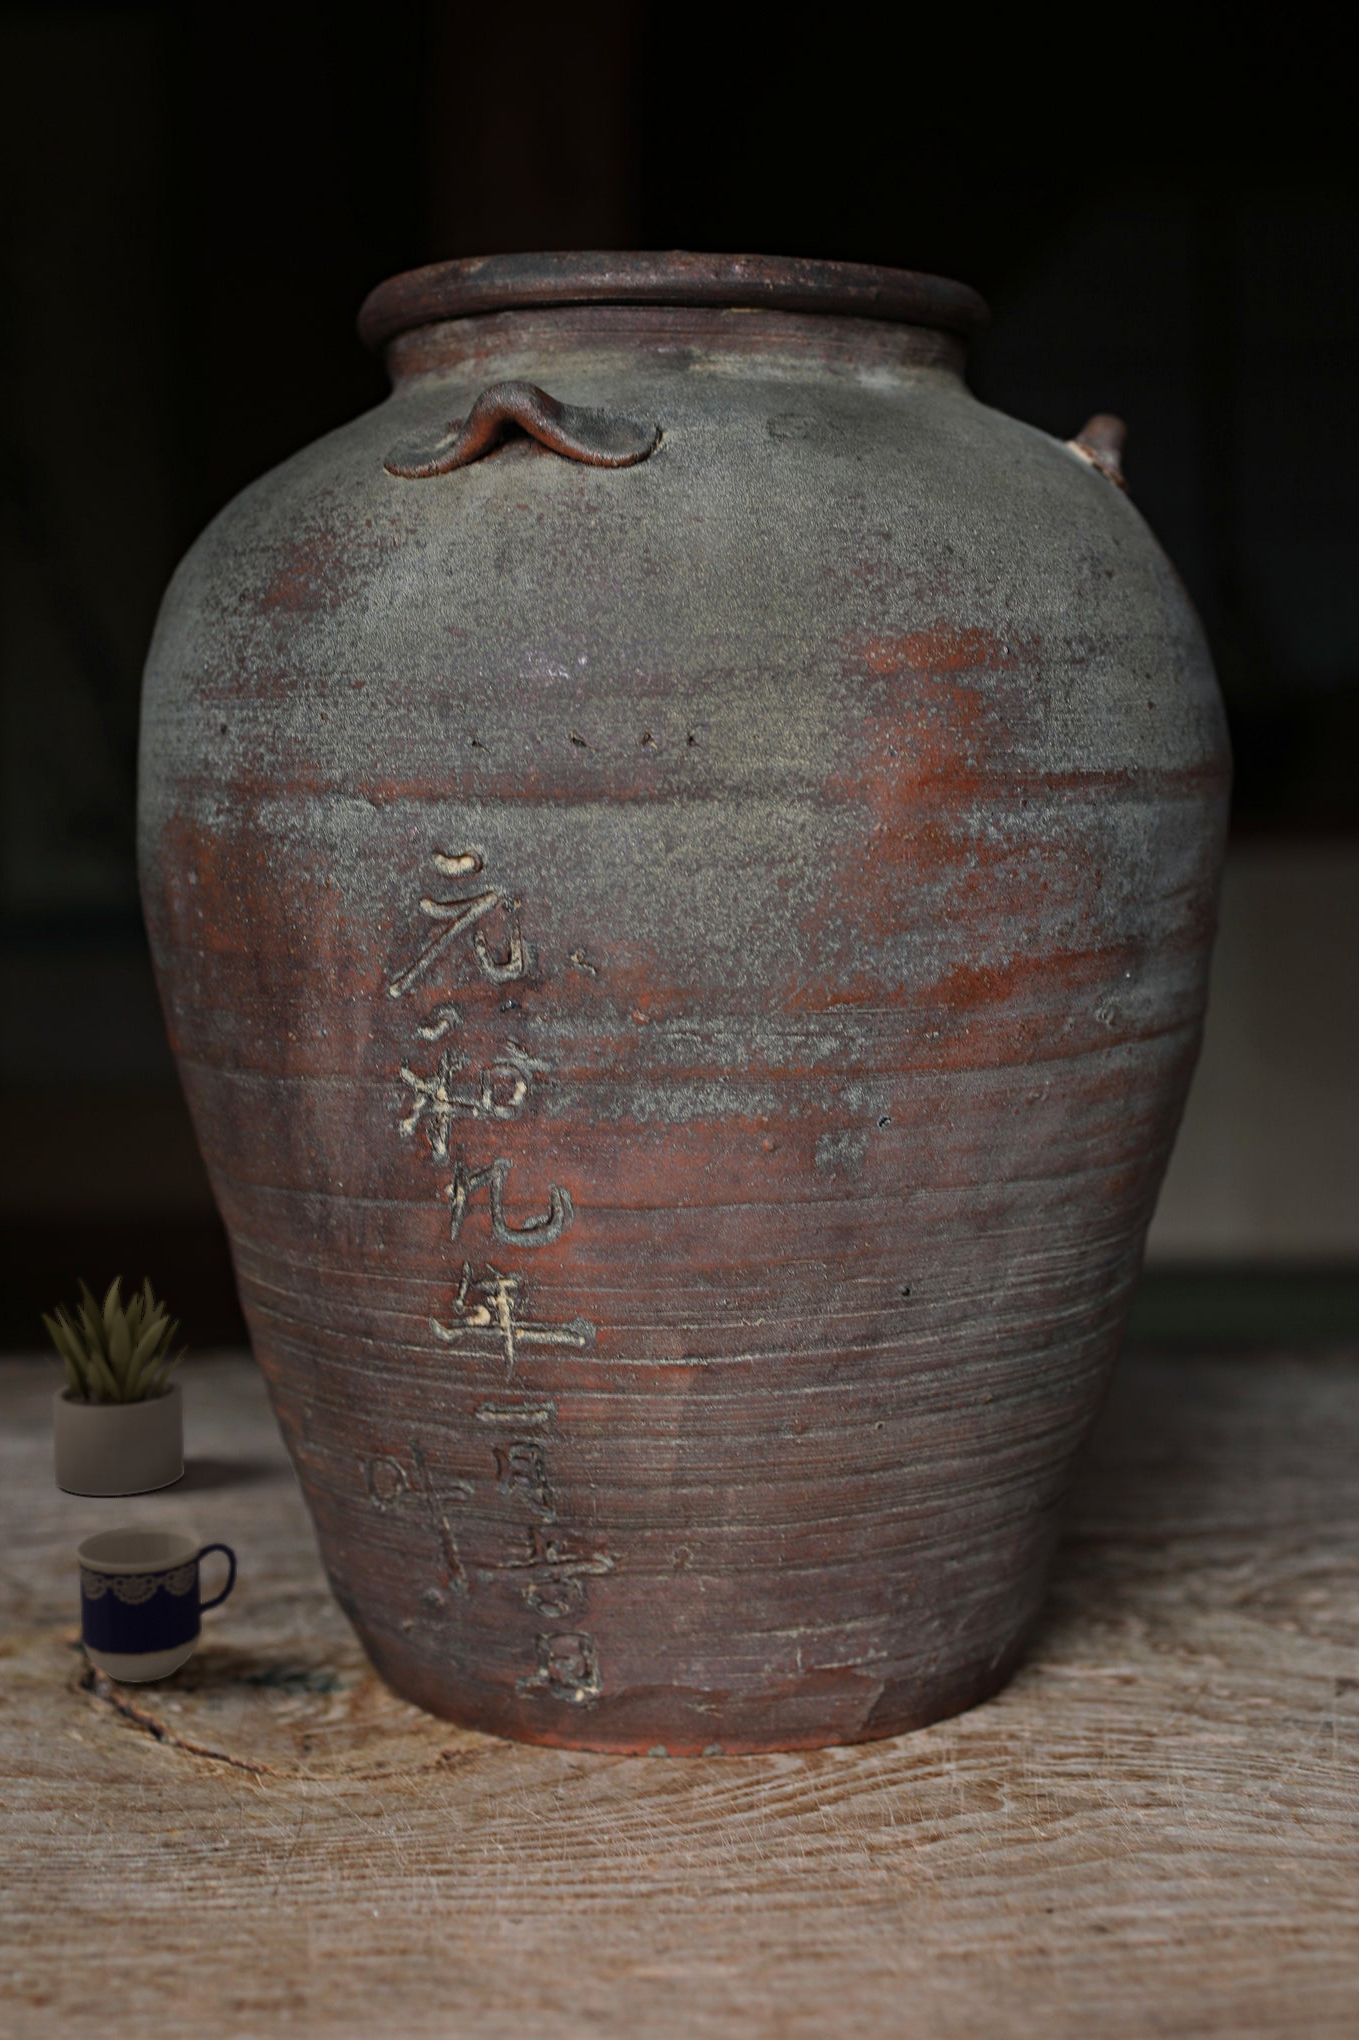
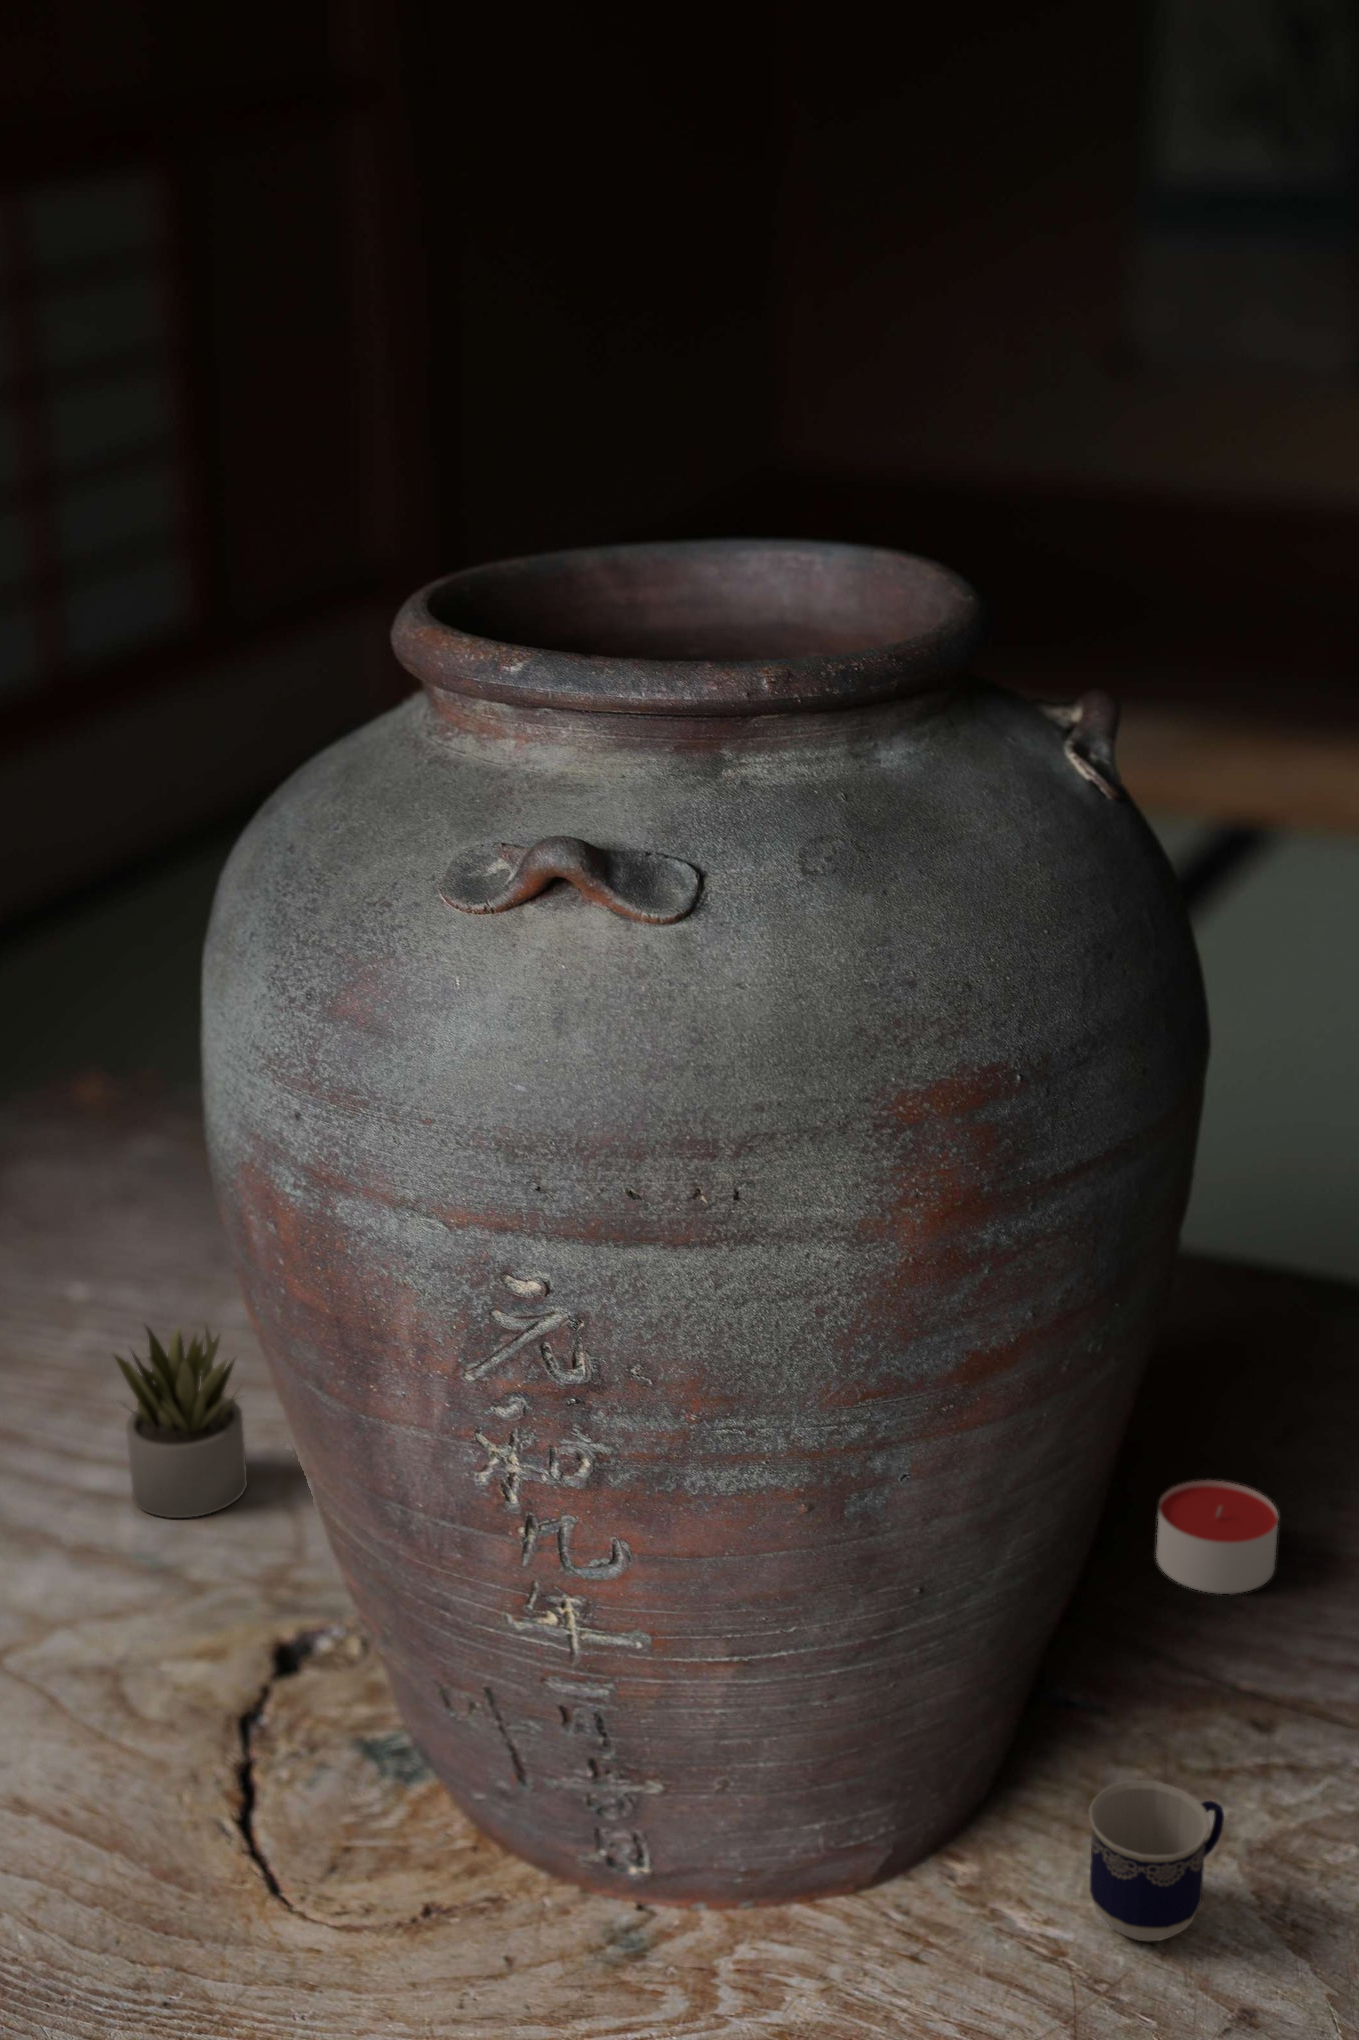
candle: none [1207,1446,1345,1551] -> present [1156,1481,1278,1594]
cup: present [76,1525,238,1683] -> present [1089,1780,1224,1941]

